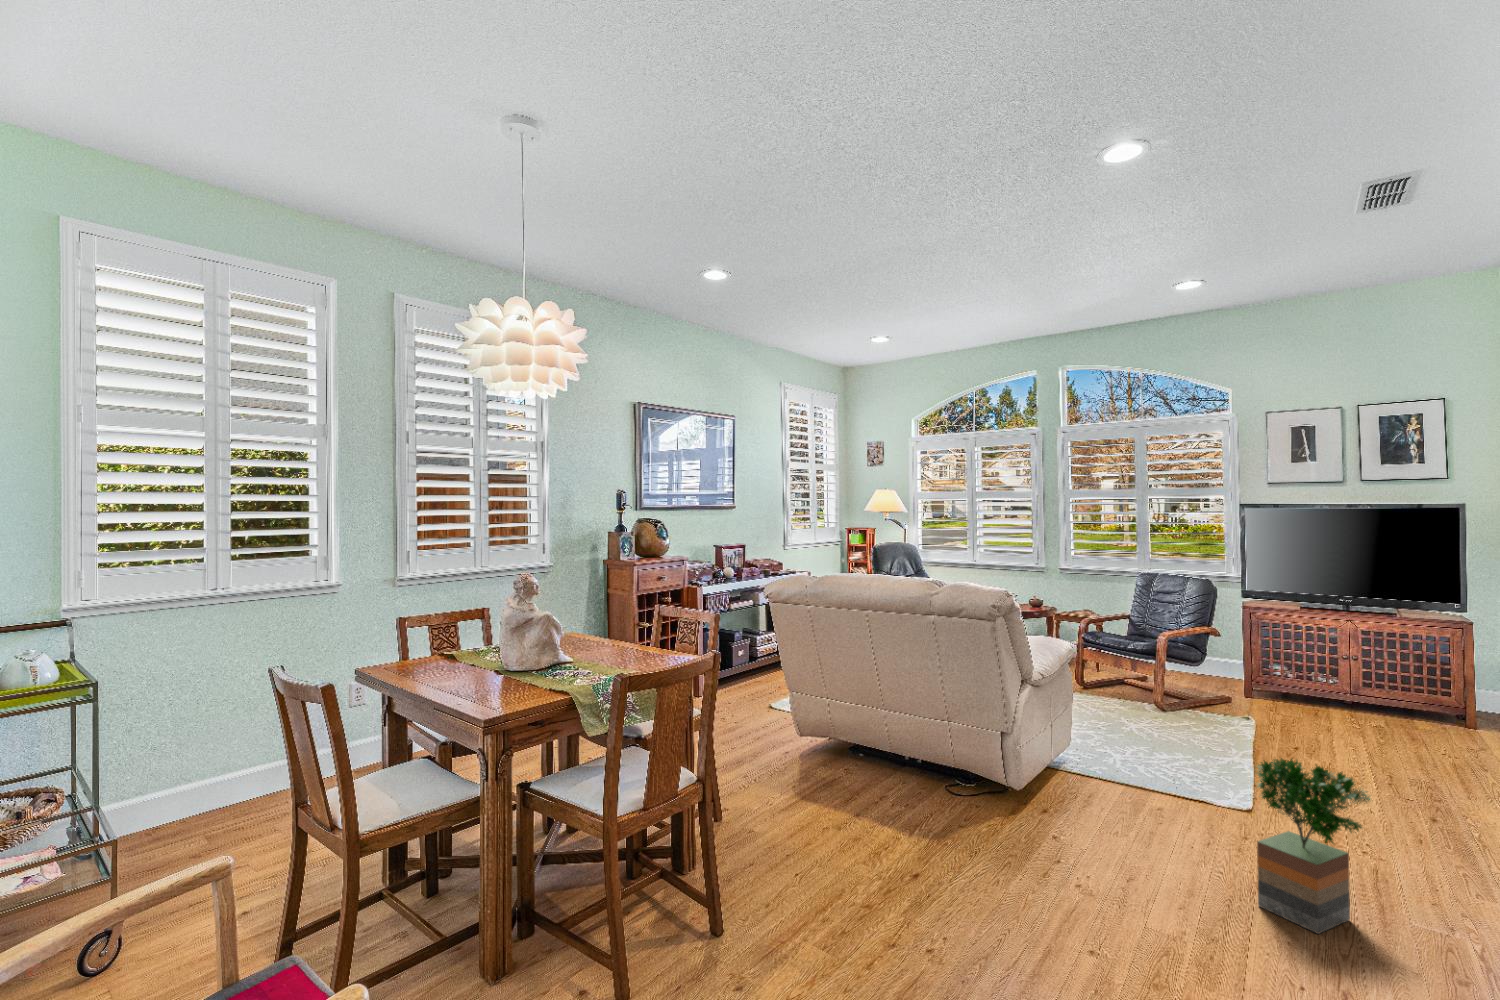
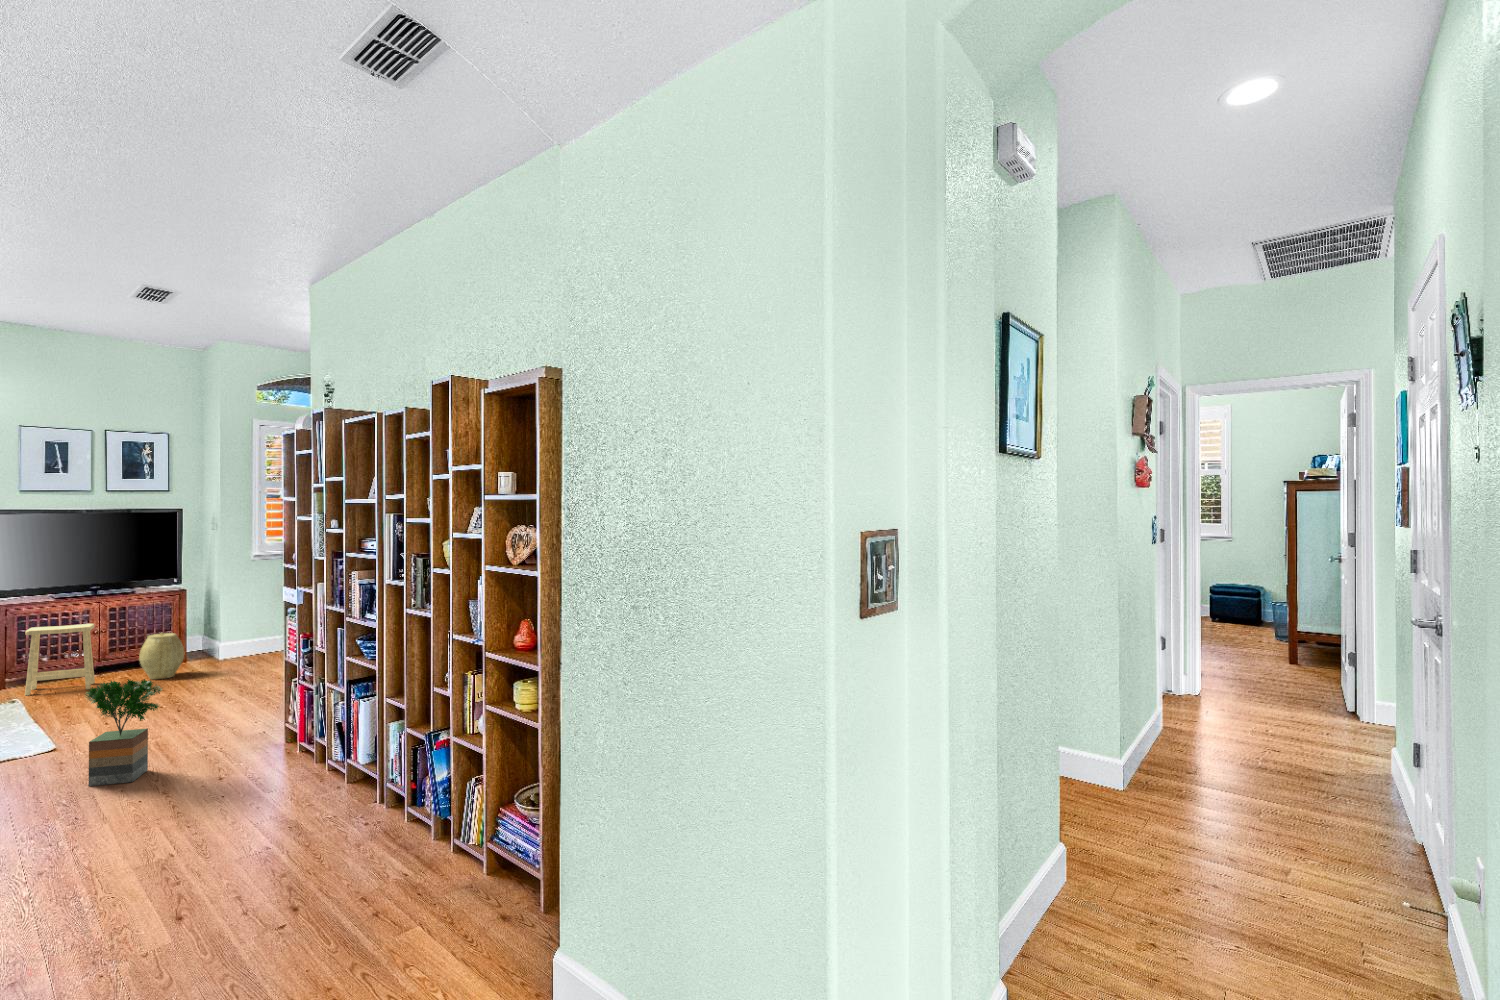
footstool: none [1258,640,1340,731] -> present [25,624,95,696]
woven basket: none [1397,677,1467,744] -> present [139,633,184,679]

